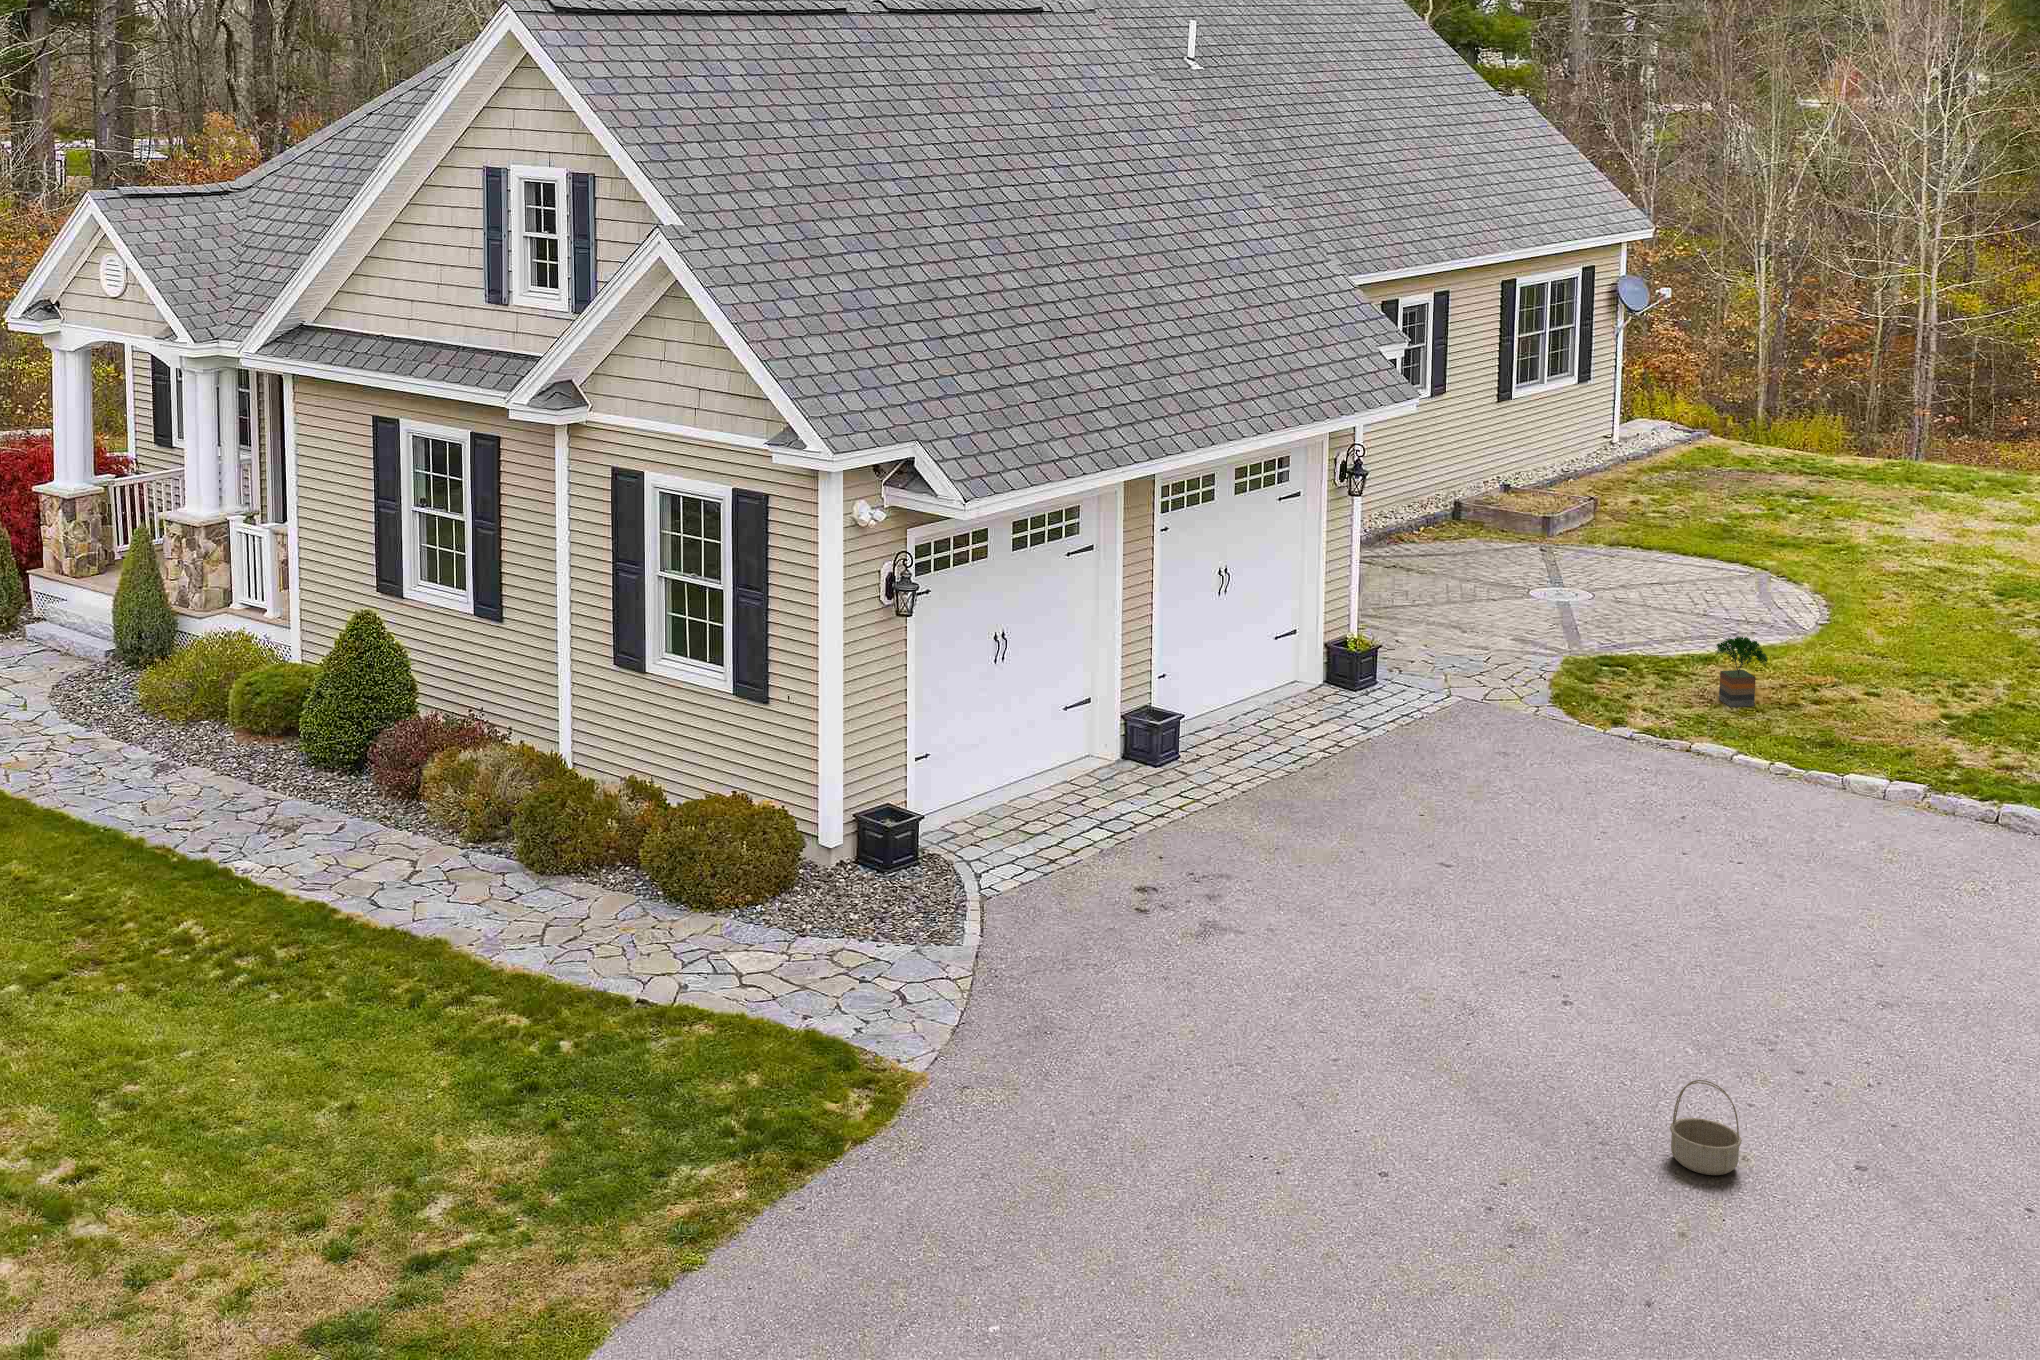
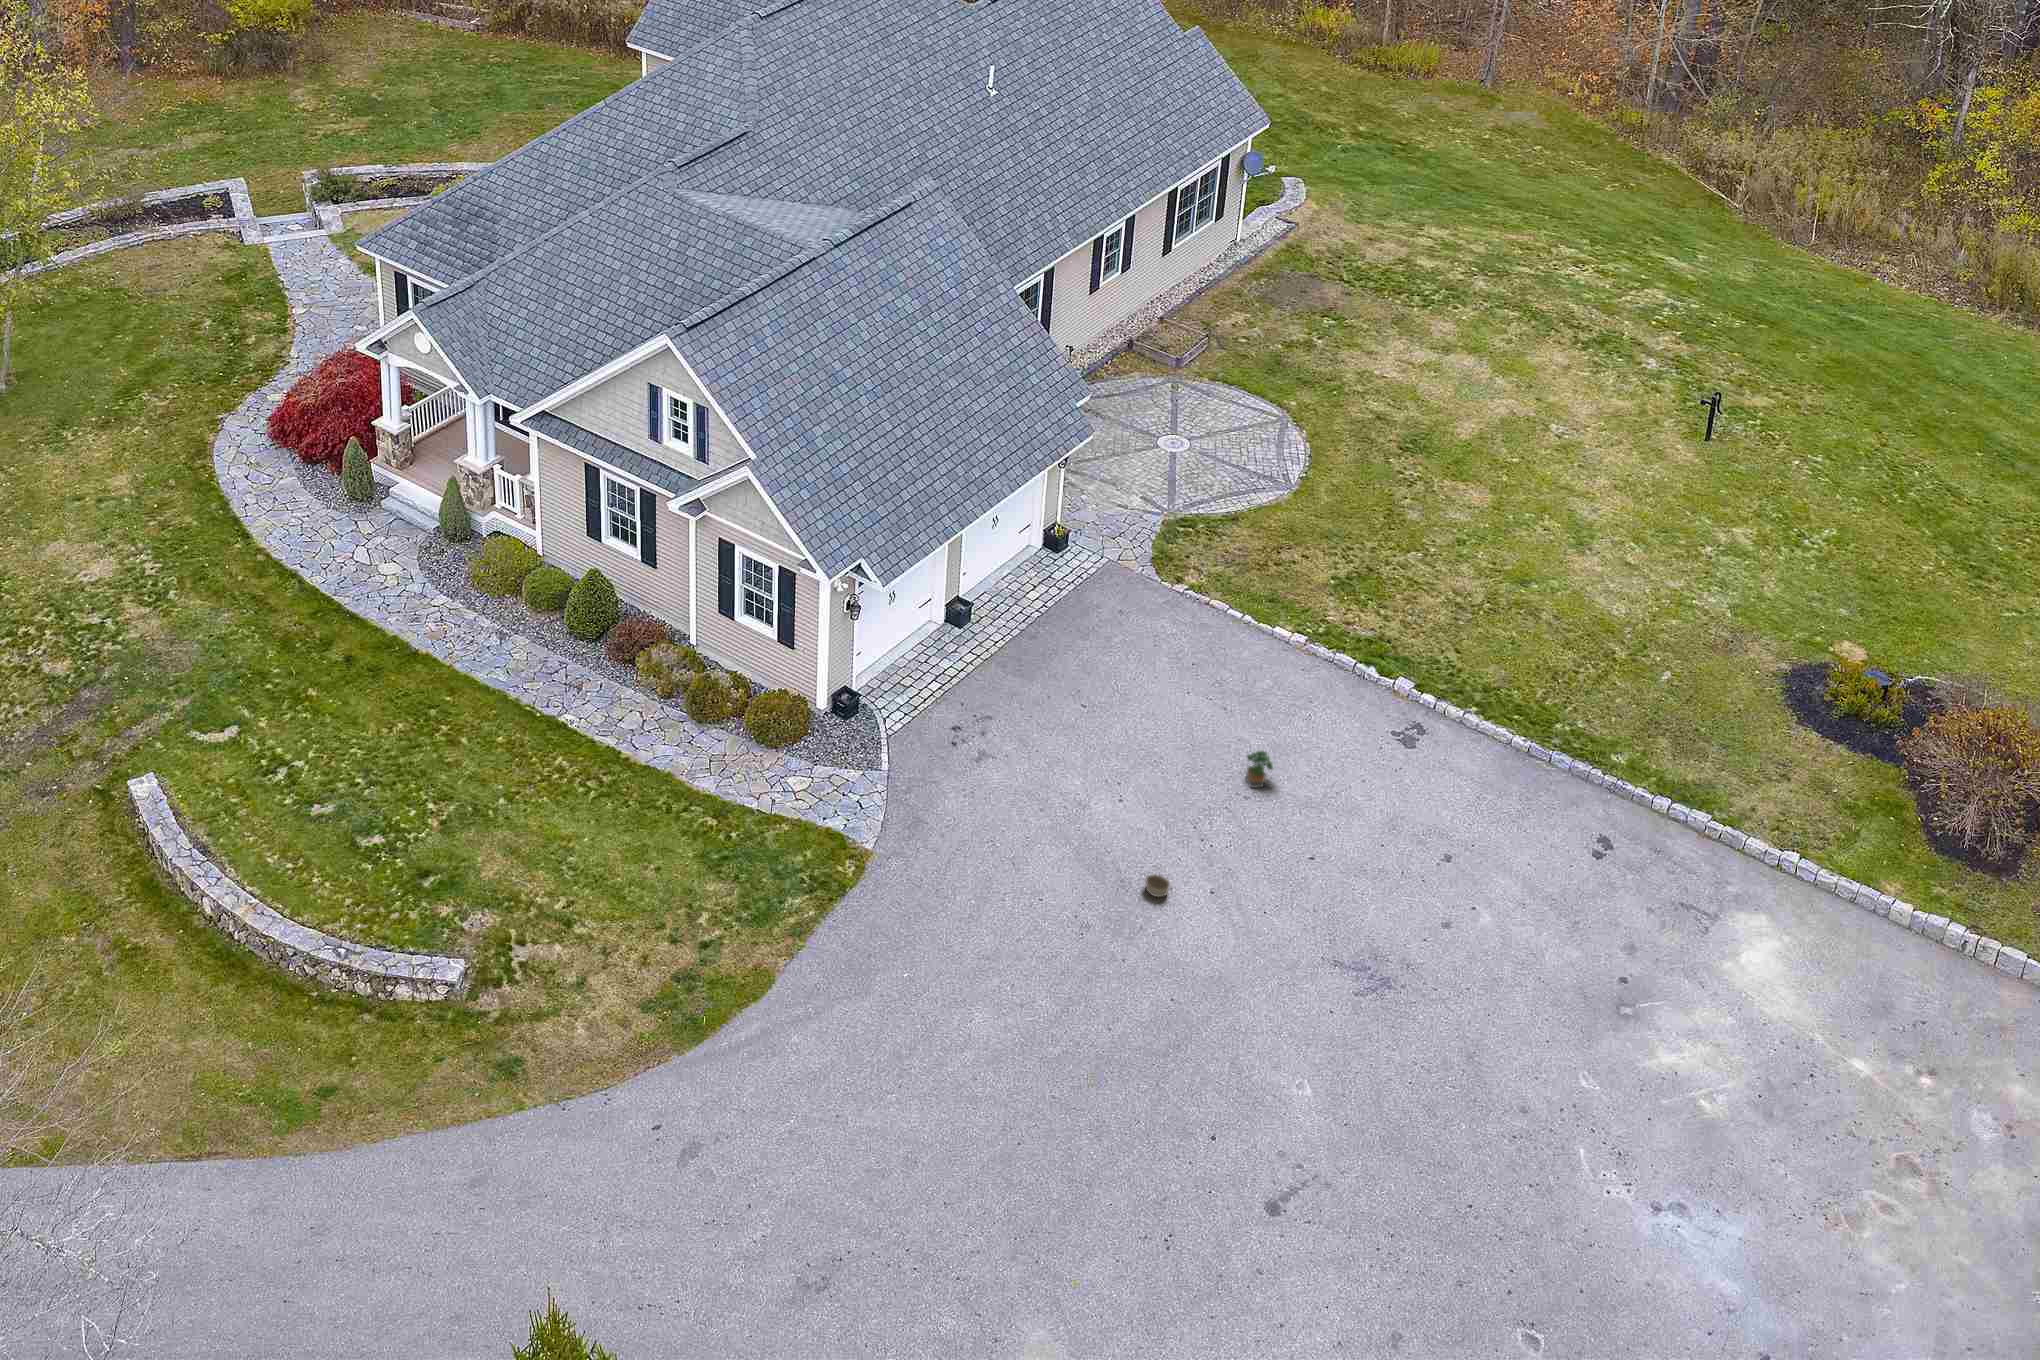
potted tree: present [1717,637,1768,707] -> present [1246,751,1273,788]

